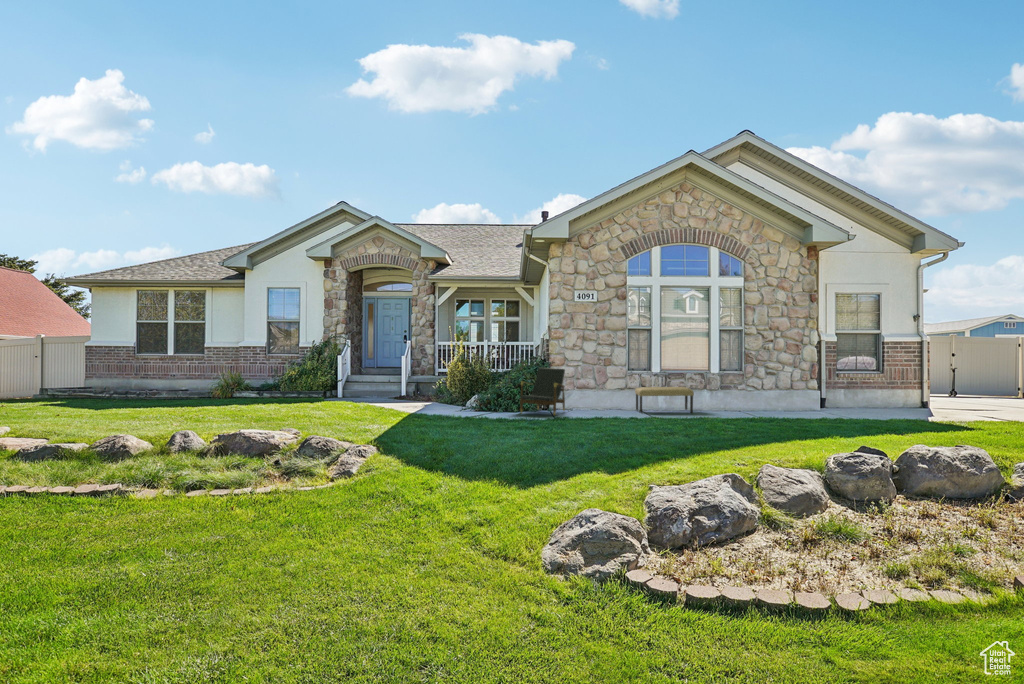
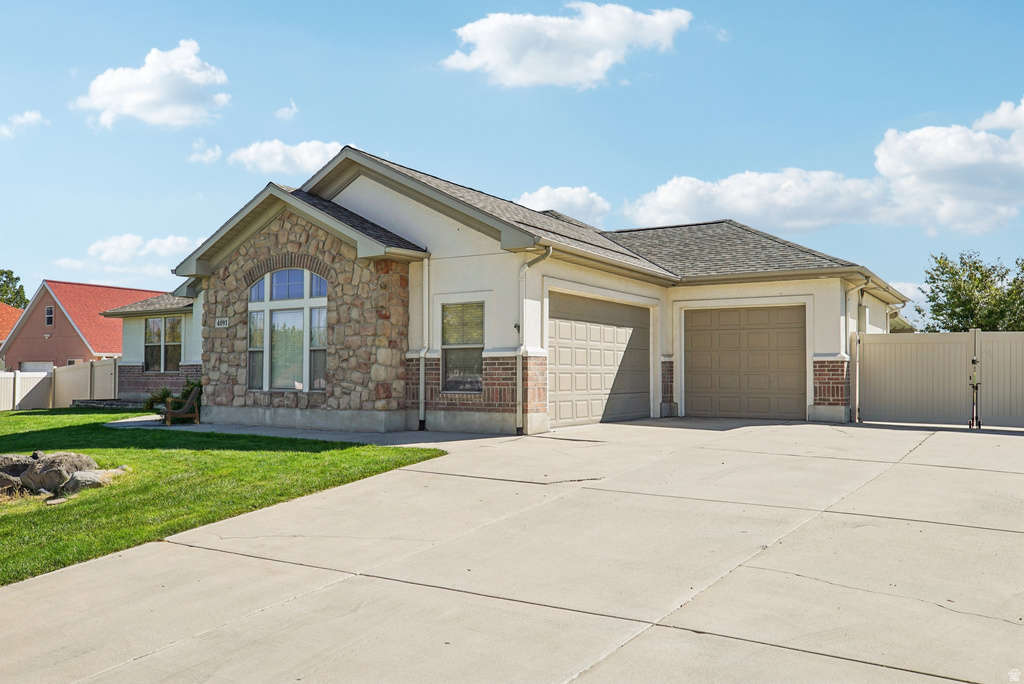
bench: present [635,387,694,413] -> none [232,405,279,429]

